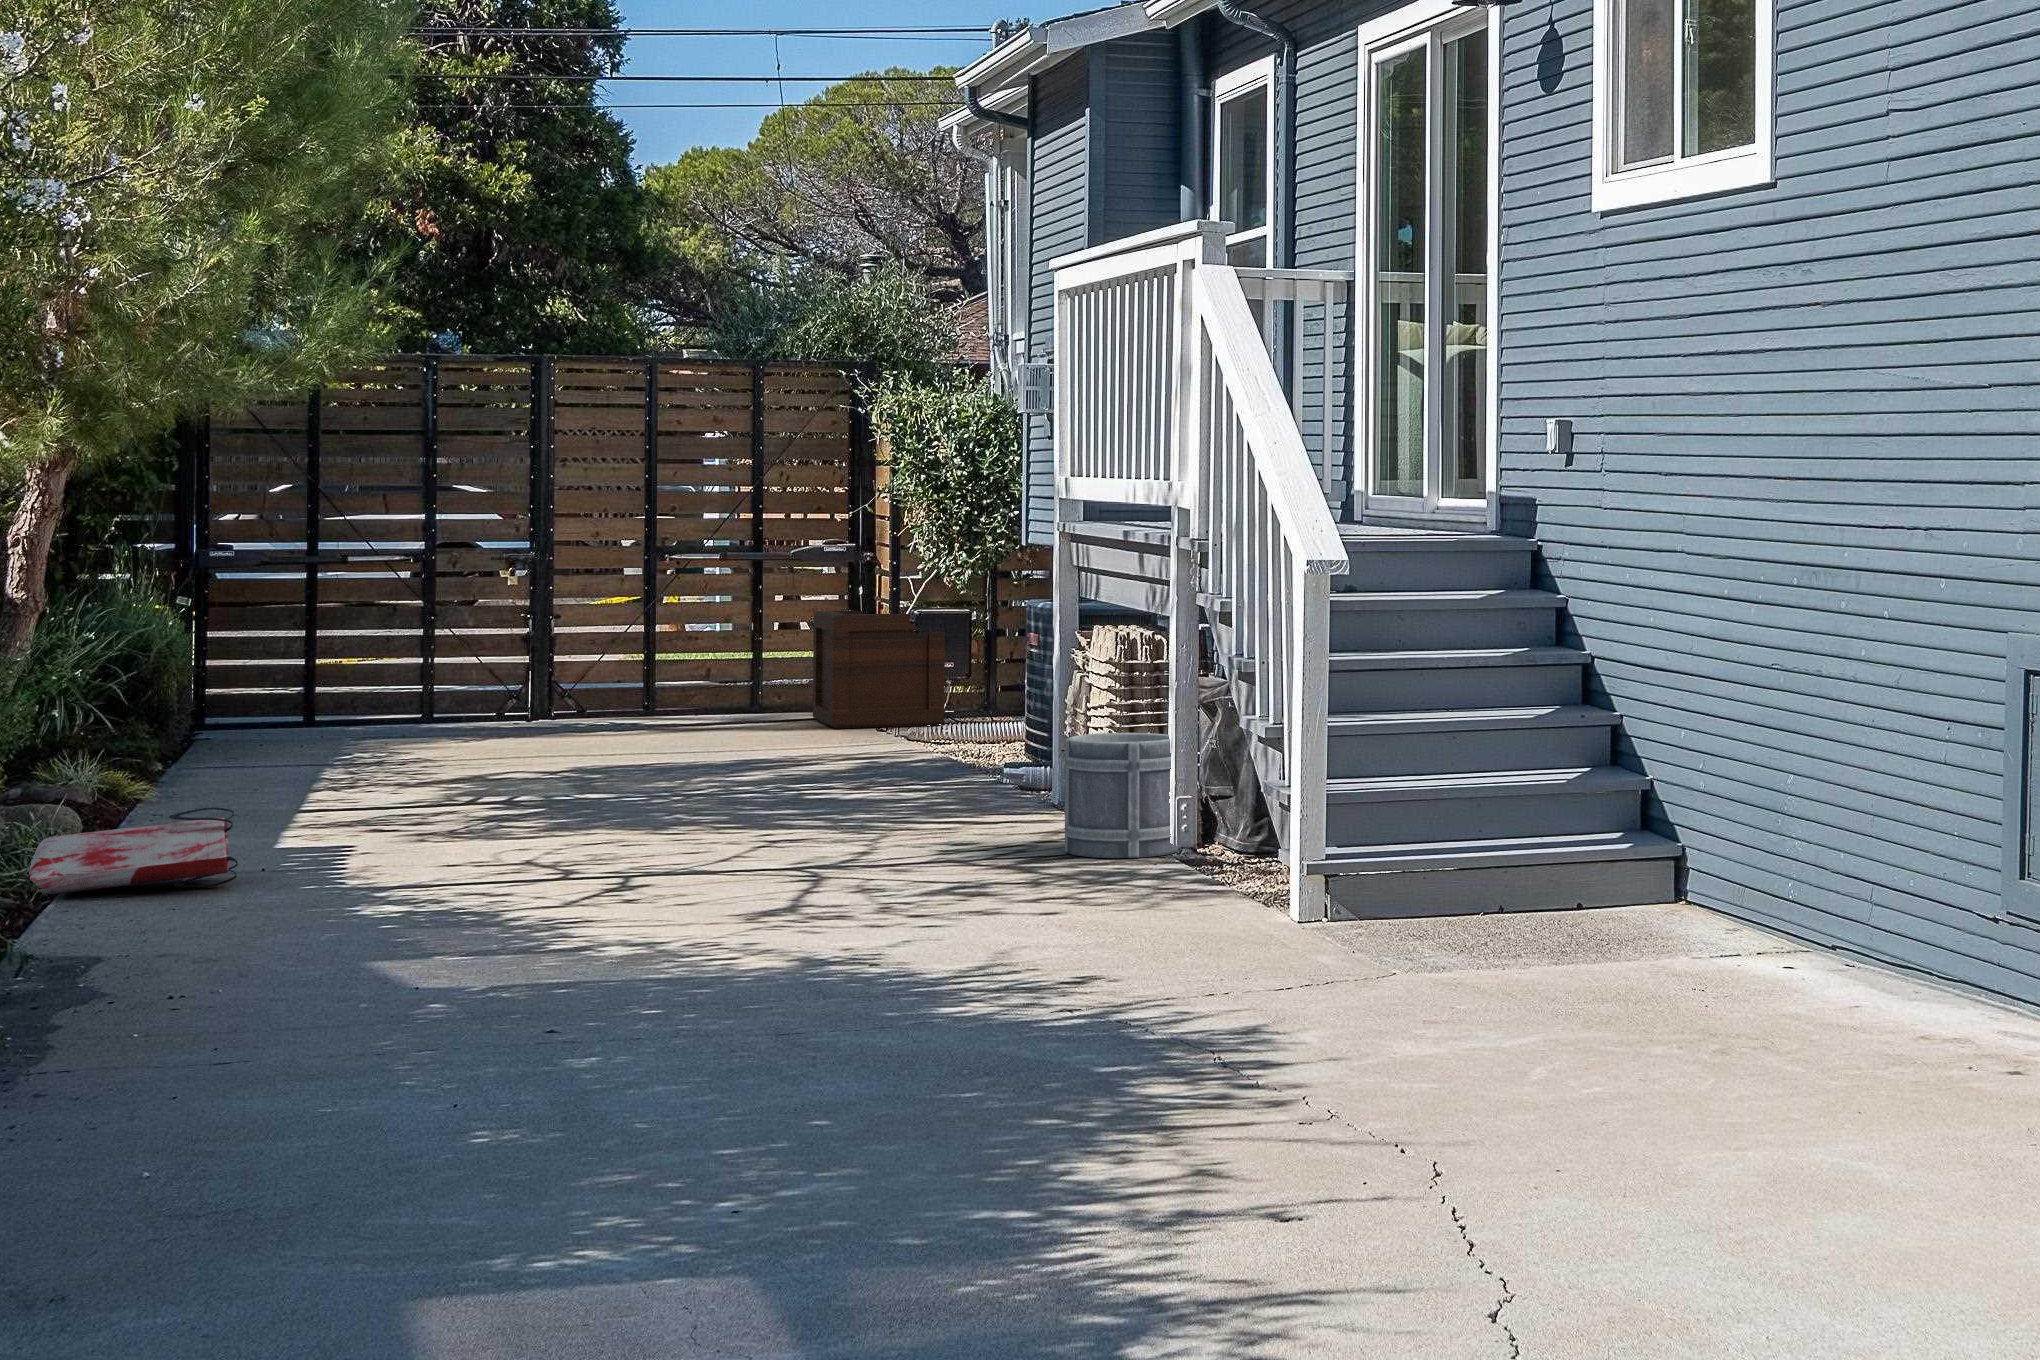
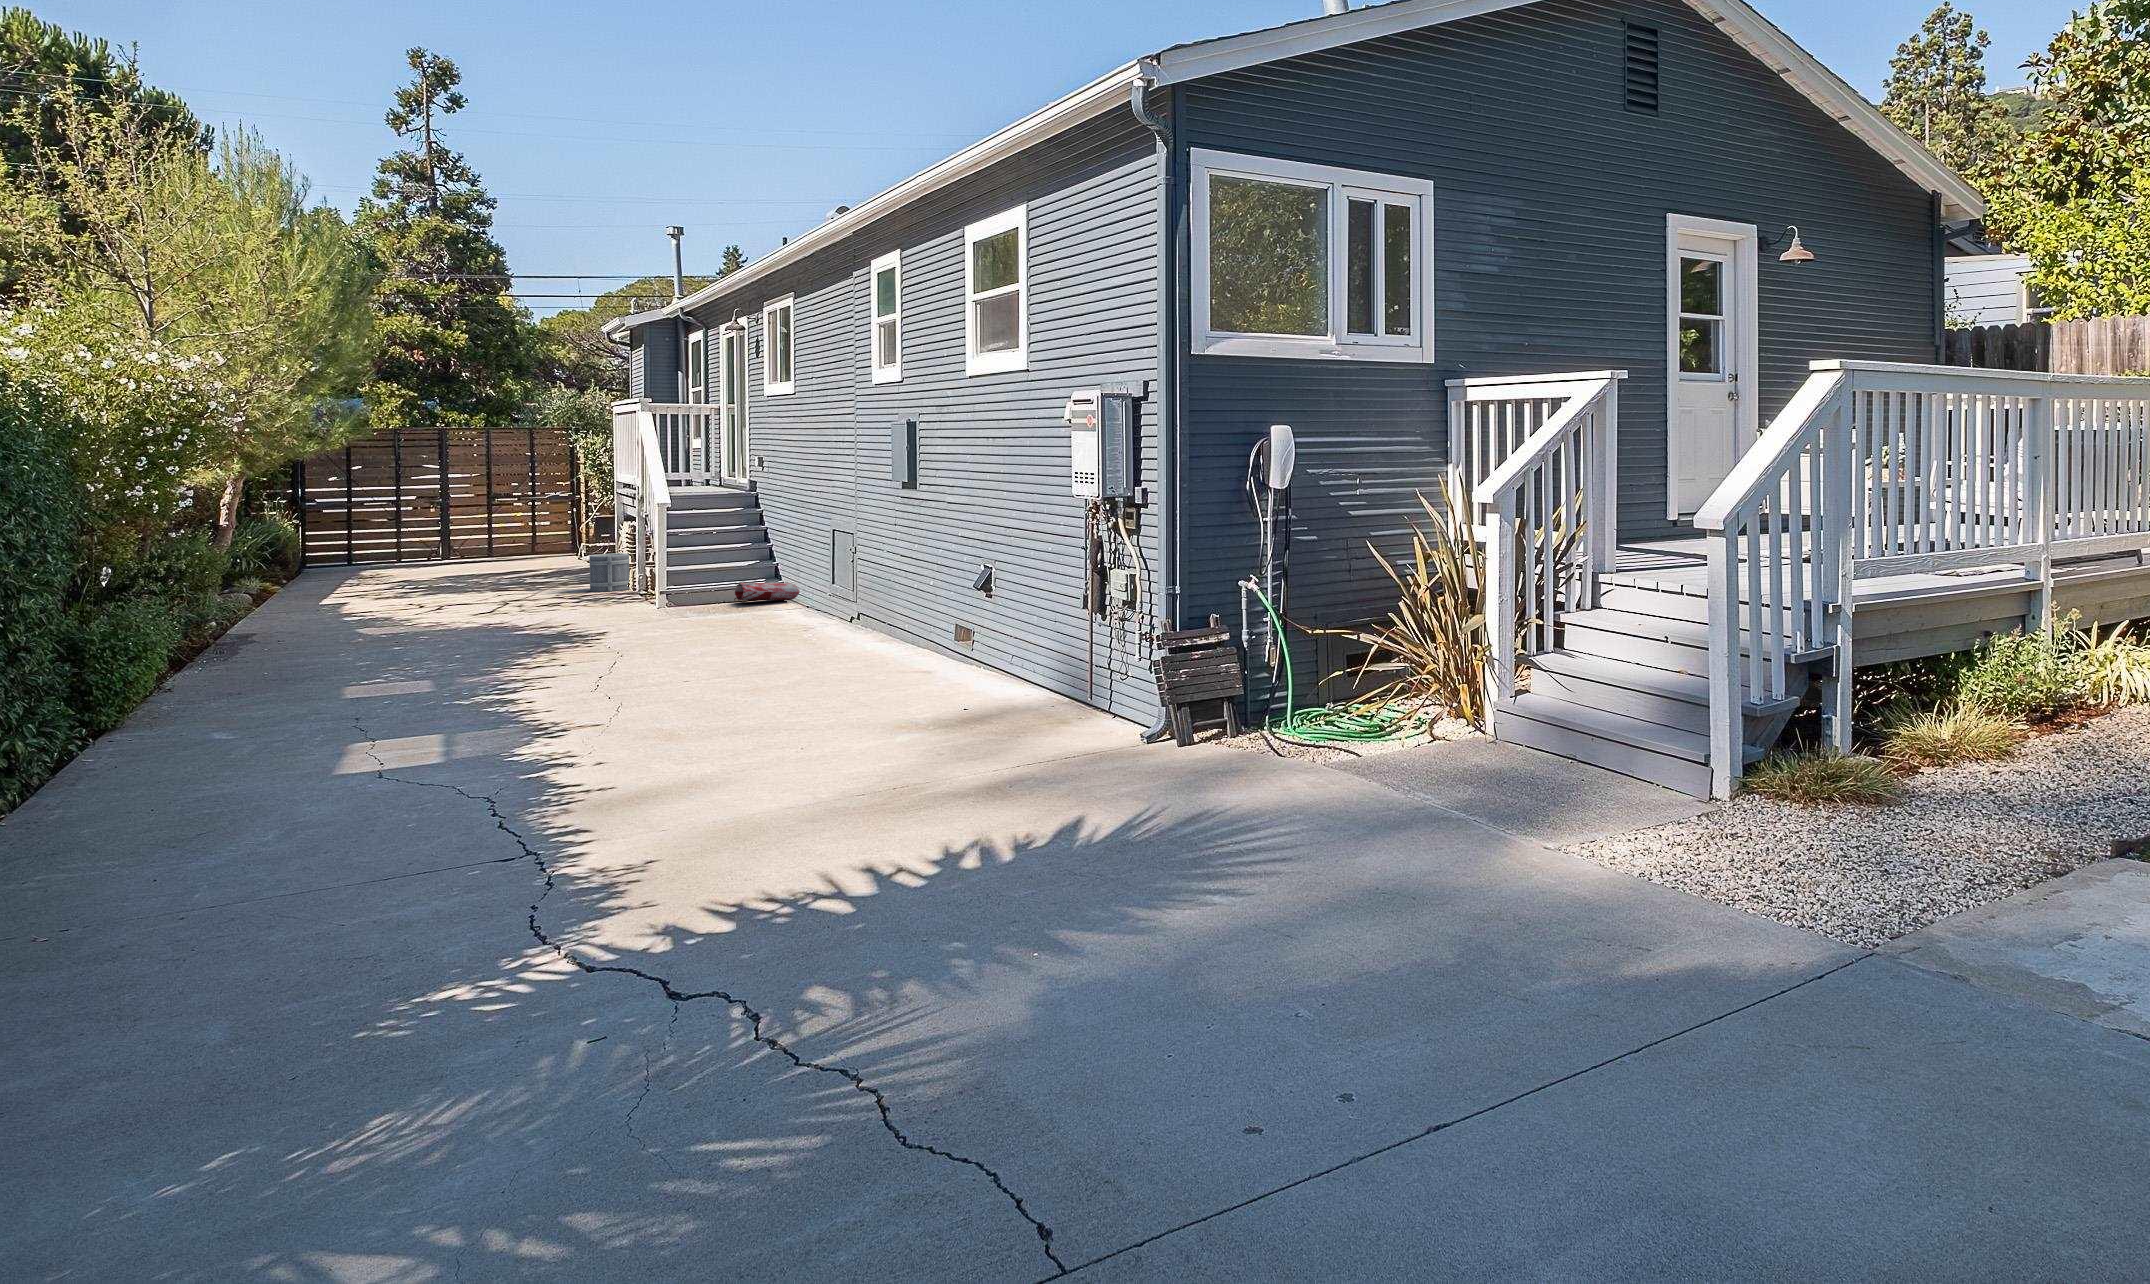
wooden crate: present [813,610,945,728] -> none [556,517,605,561]
bag: present [29,807,238,894] -> present [734,582,800,603]

